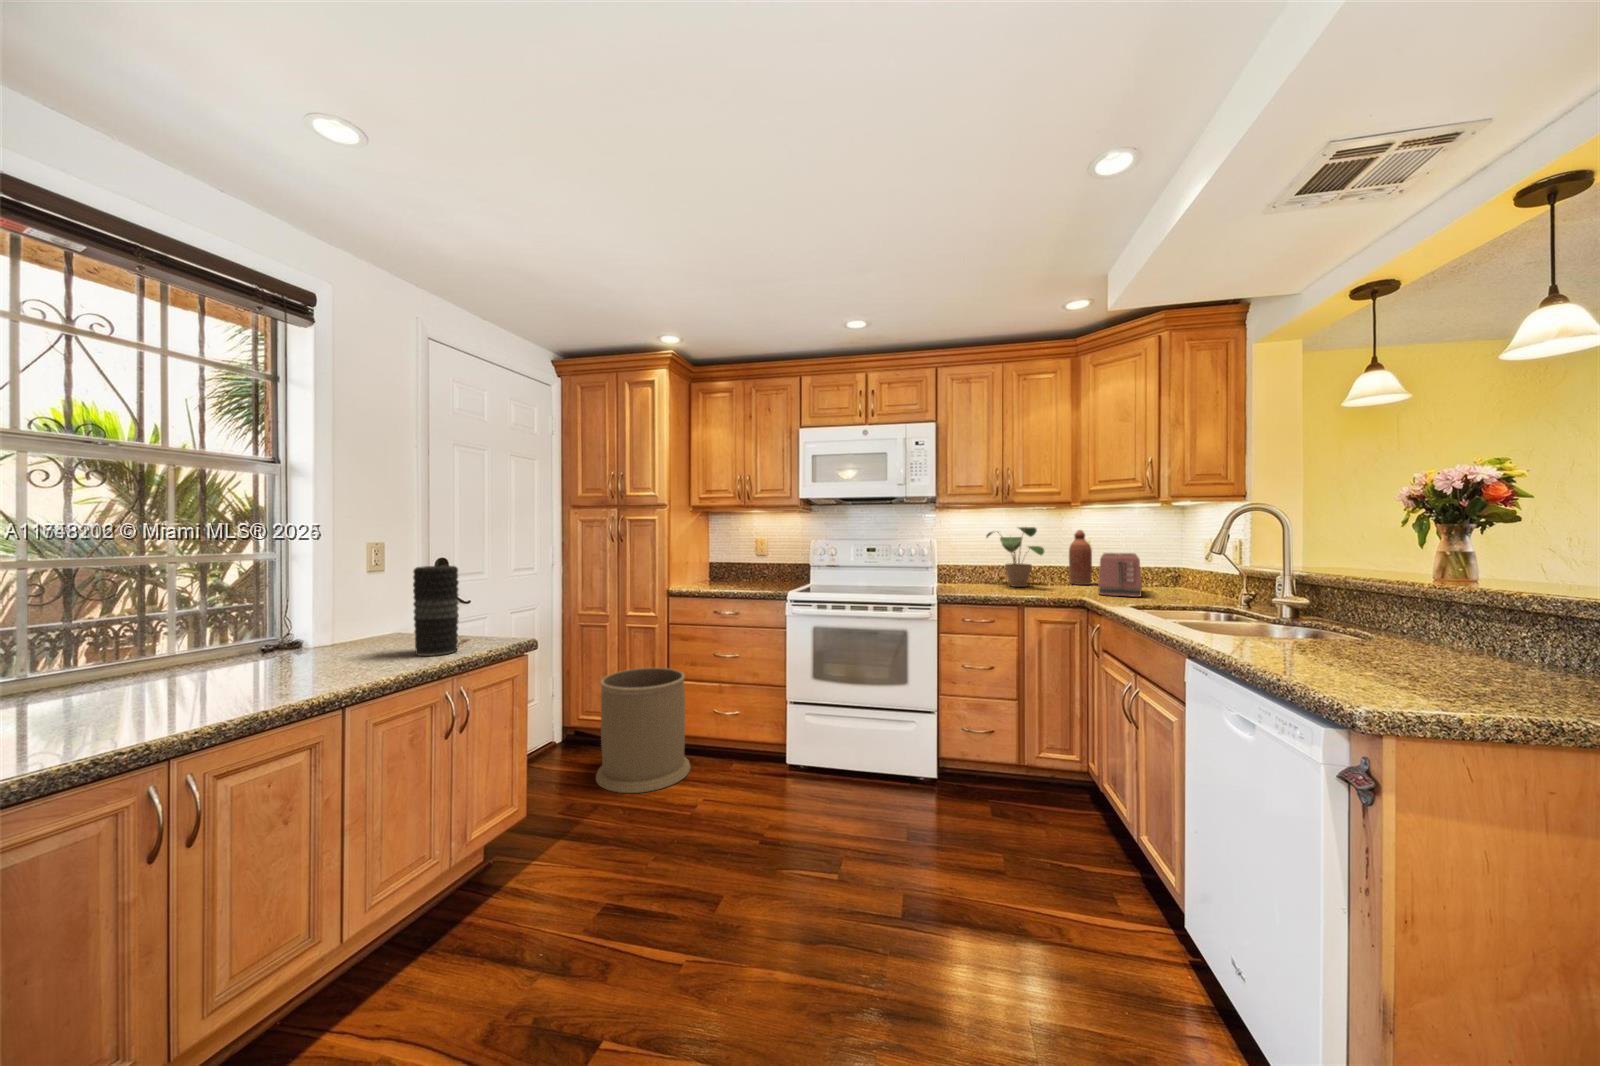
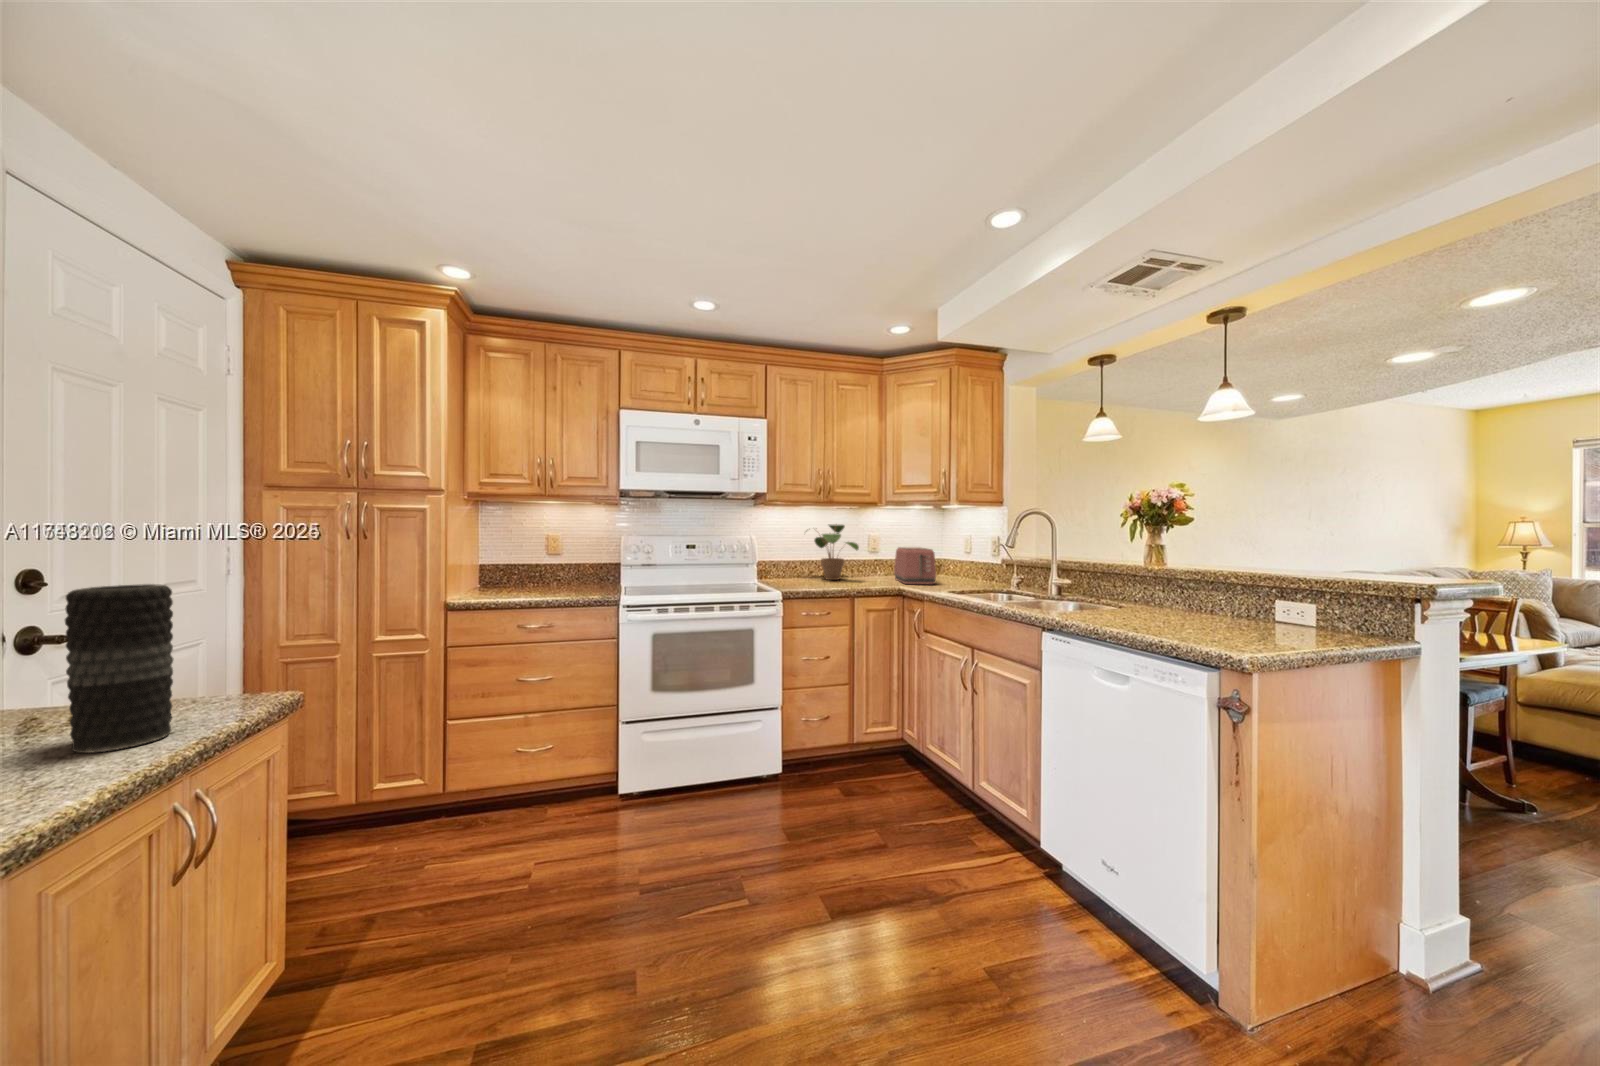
bottle: present [1069,530,1092,585] -> none [865,527,883,576]
trash can: present [596,668,690,793] -> none [348,706,497,891]

